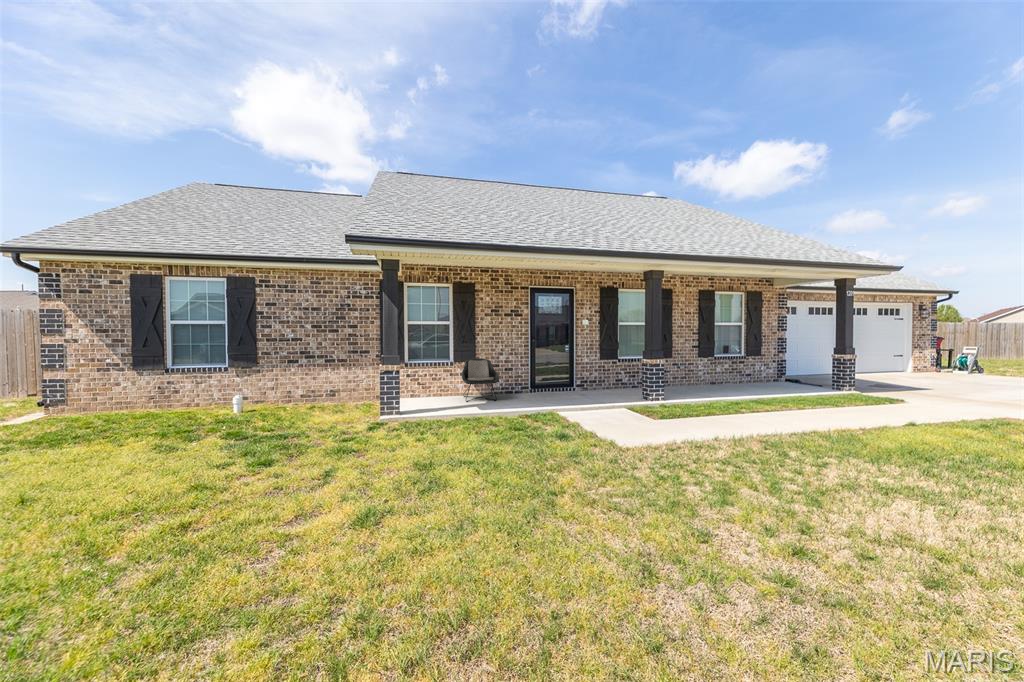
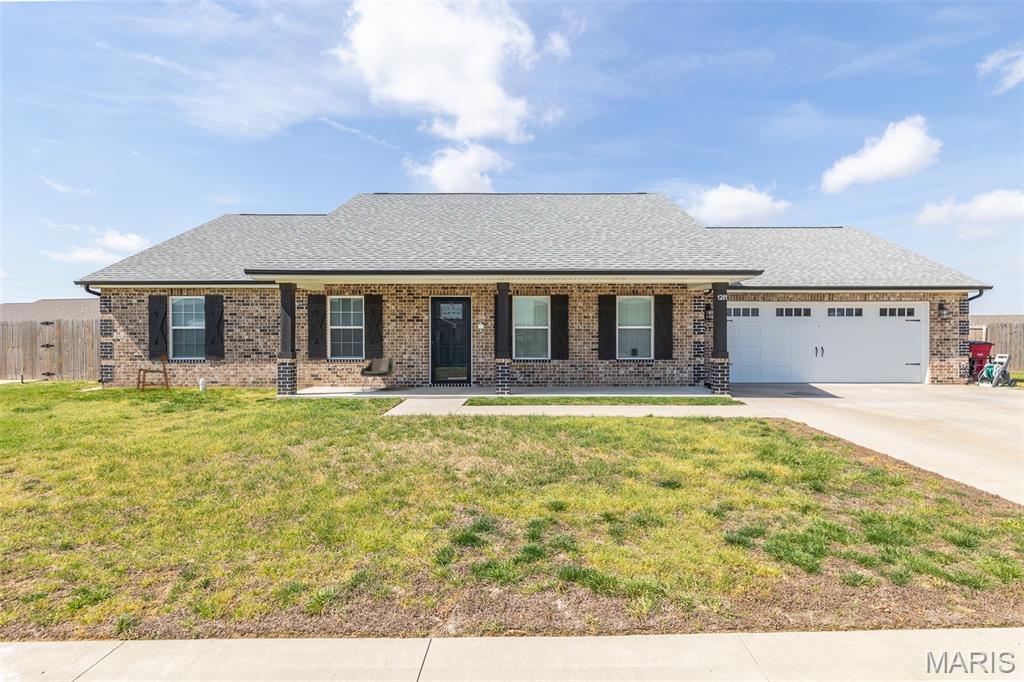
bench: none [115,360,175,419] -> present [137,355,169,392]

